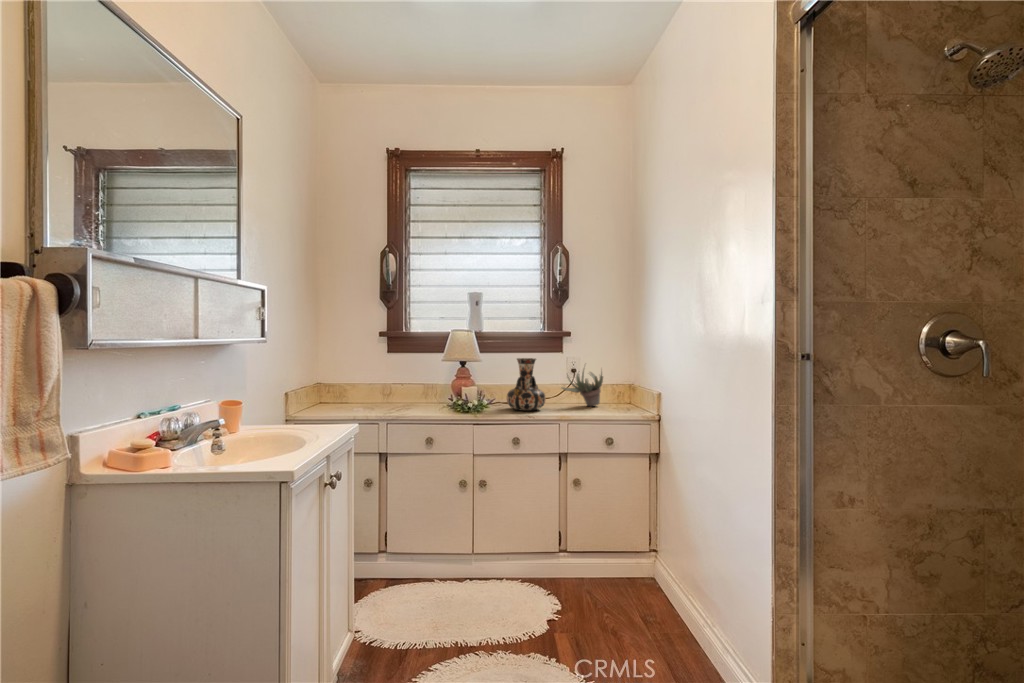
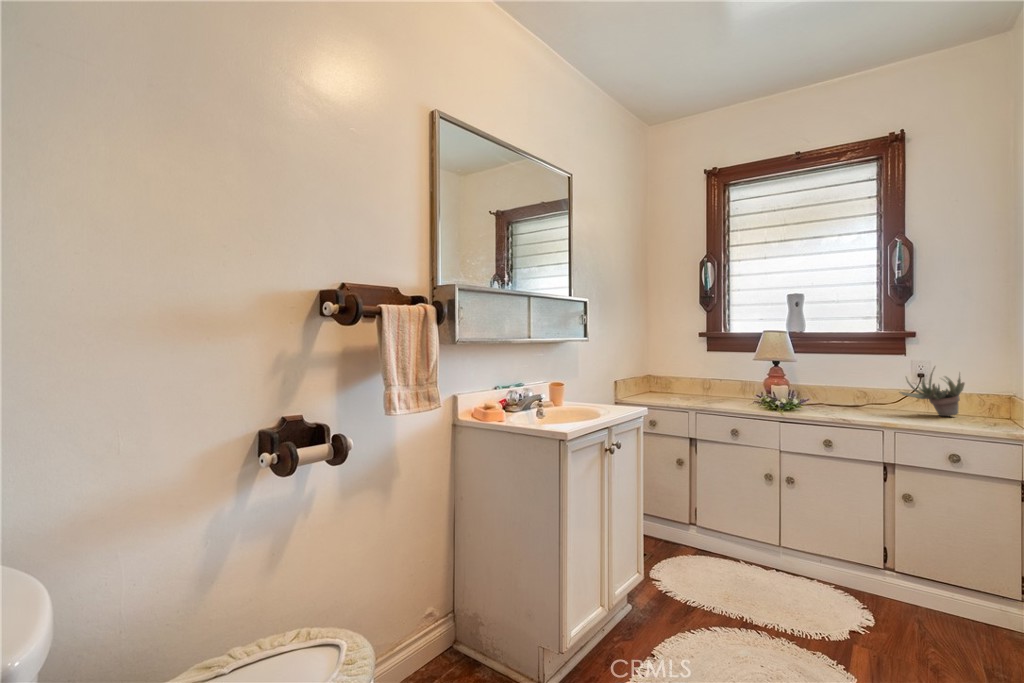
decorative vase: present [507,358,546,411] -> none [824,358,874,413]

